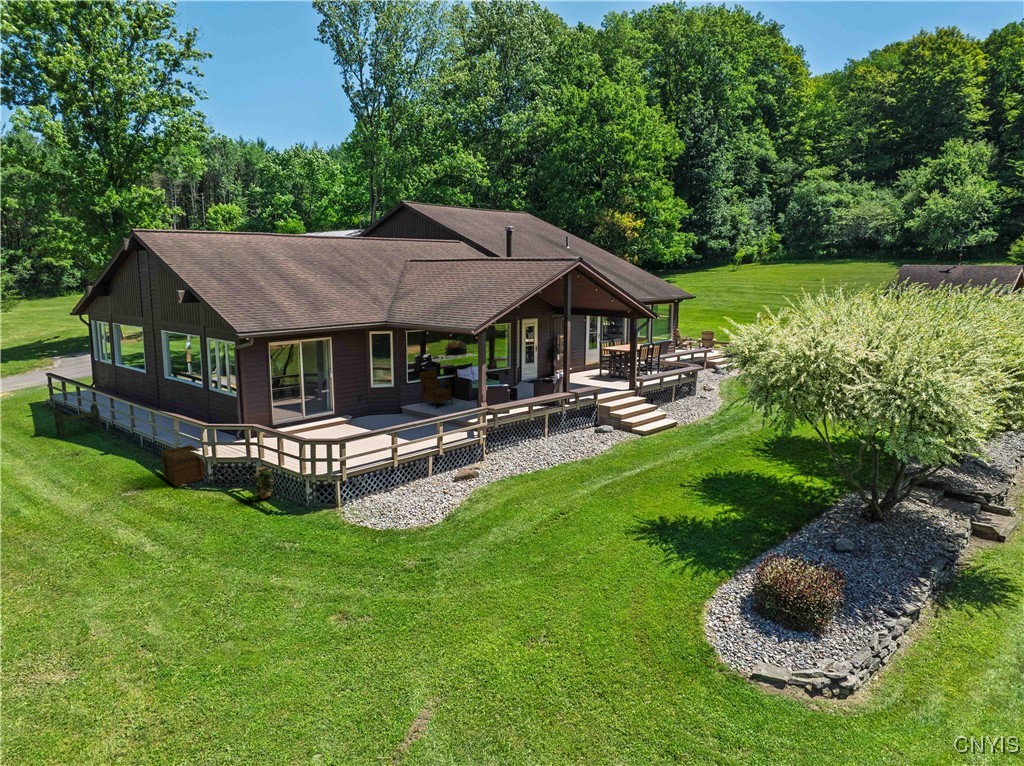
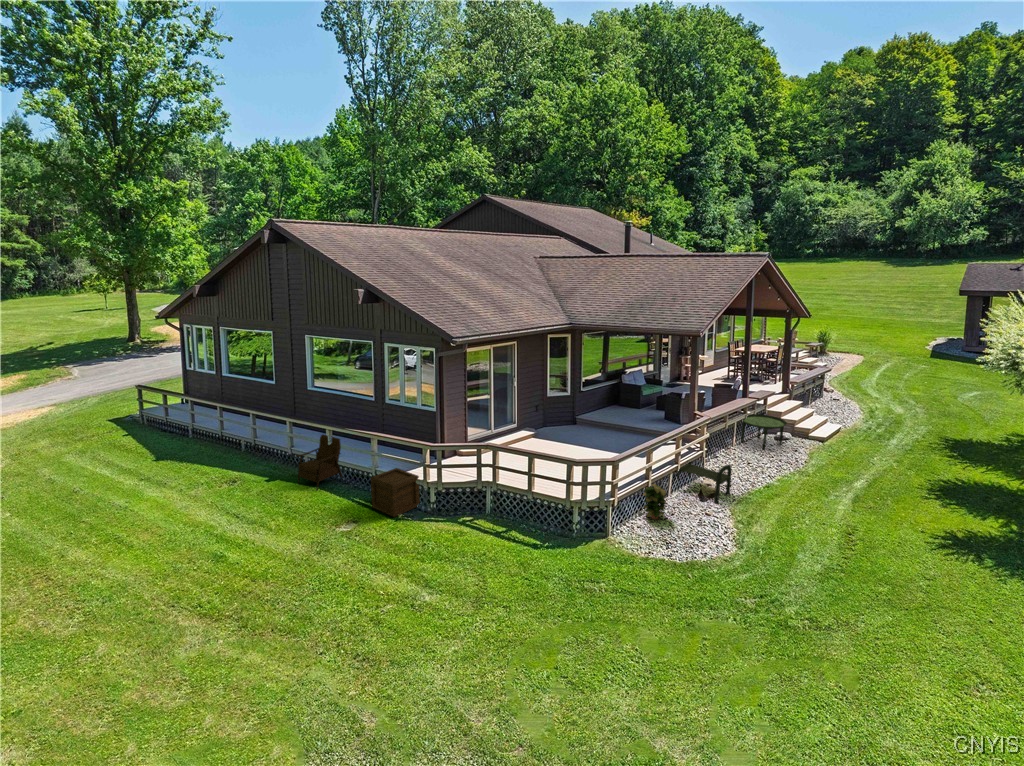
armchair: present [420,370,453,407] -> present [296,435,342,490]
bench: present [54,404,102,438] -> present [677,462,732,503]
round table: none [554,412,594,445] -> present [741,414,787,450]
decorative plant: present [254,466,274,498] -> present [643,484,666,519]

